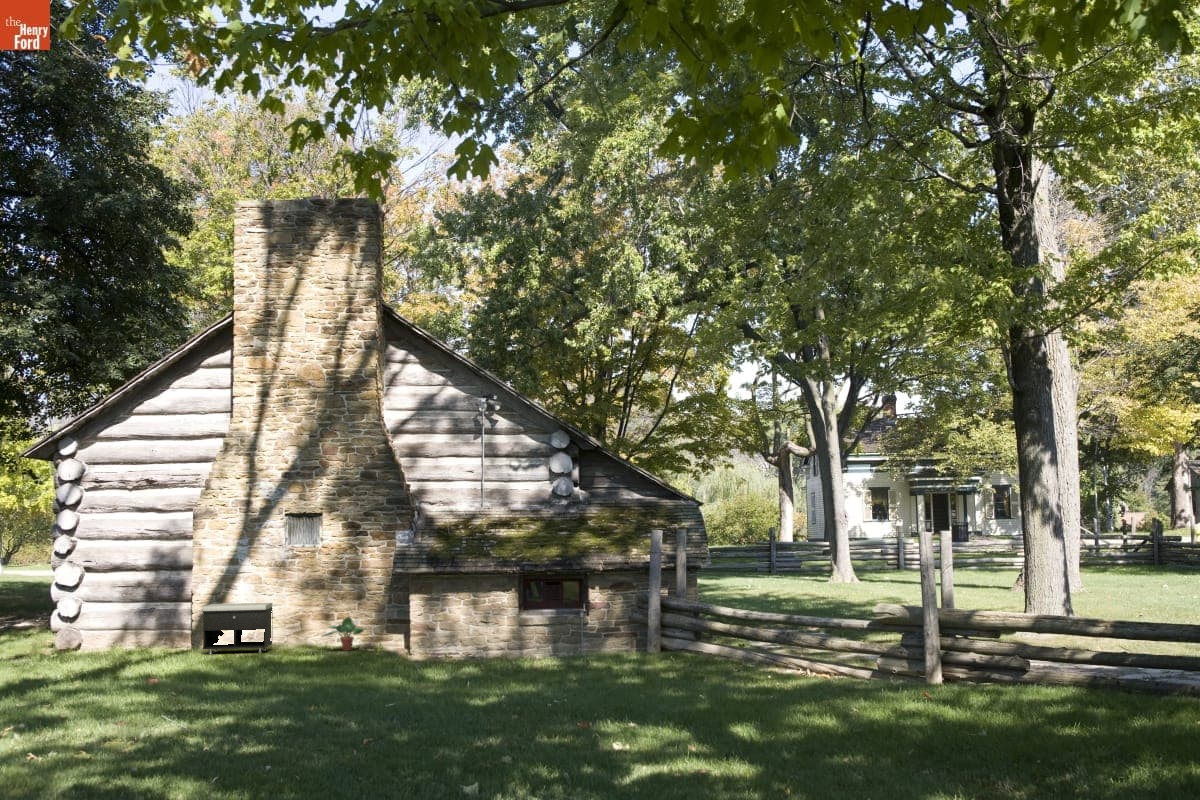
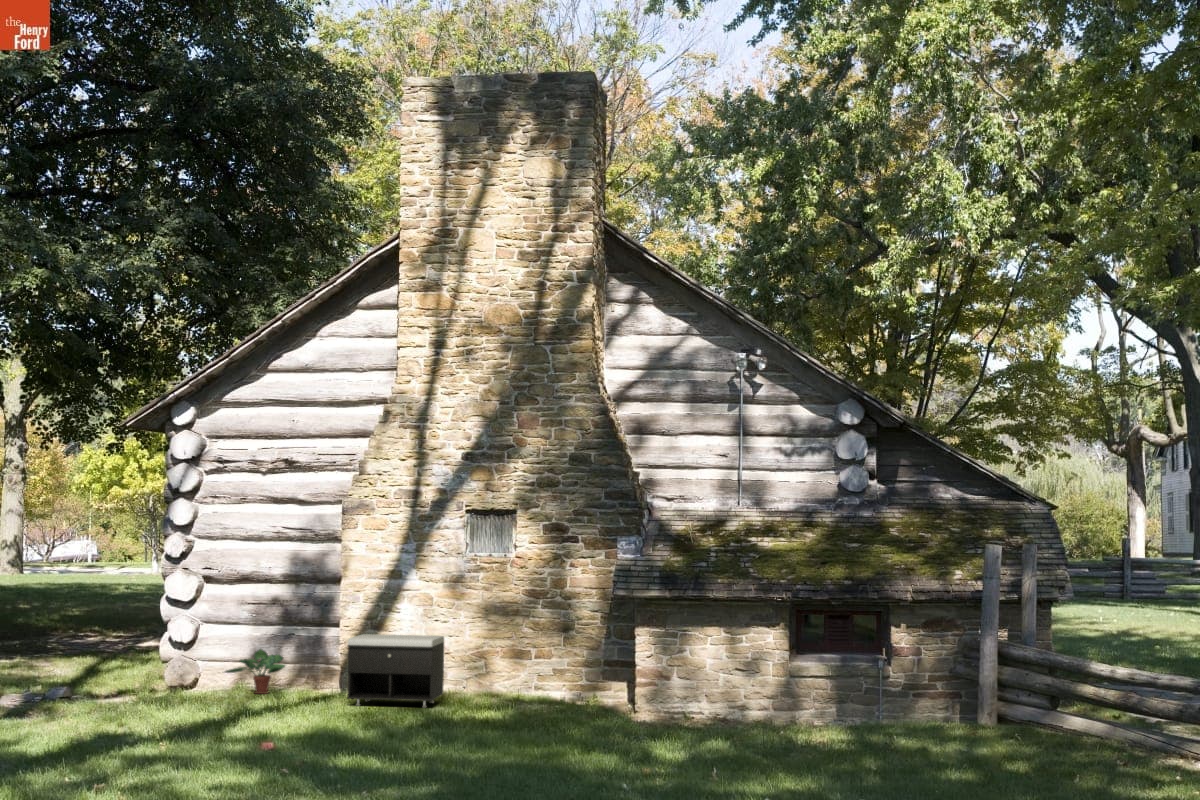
potted plant: present [322,617,365,651] -> present [225,649,285,694]

